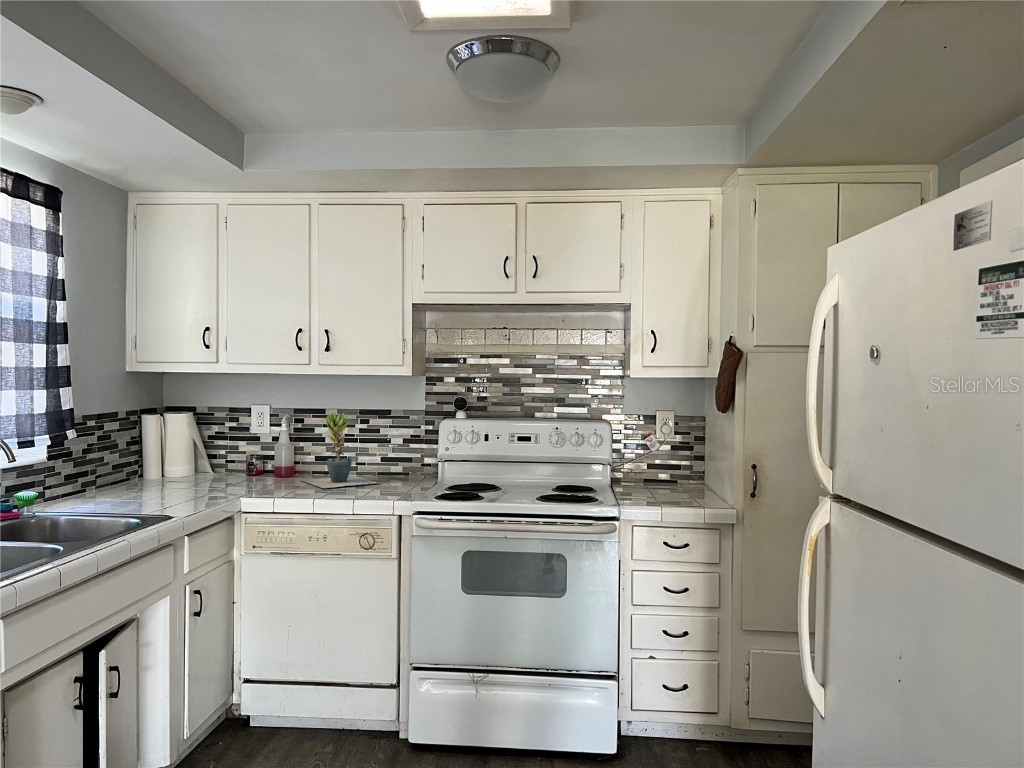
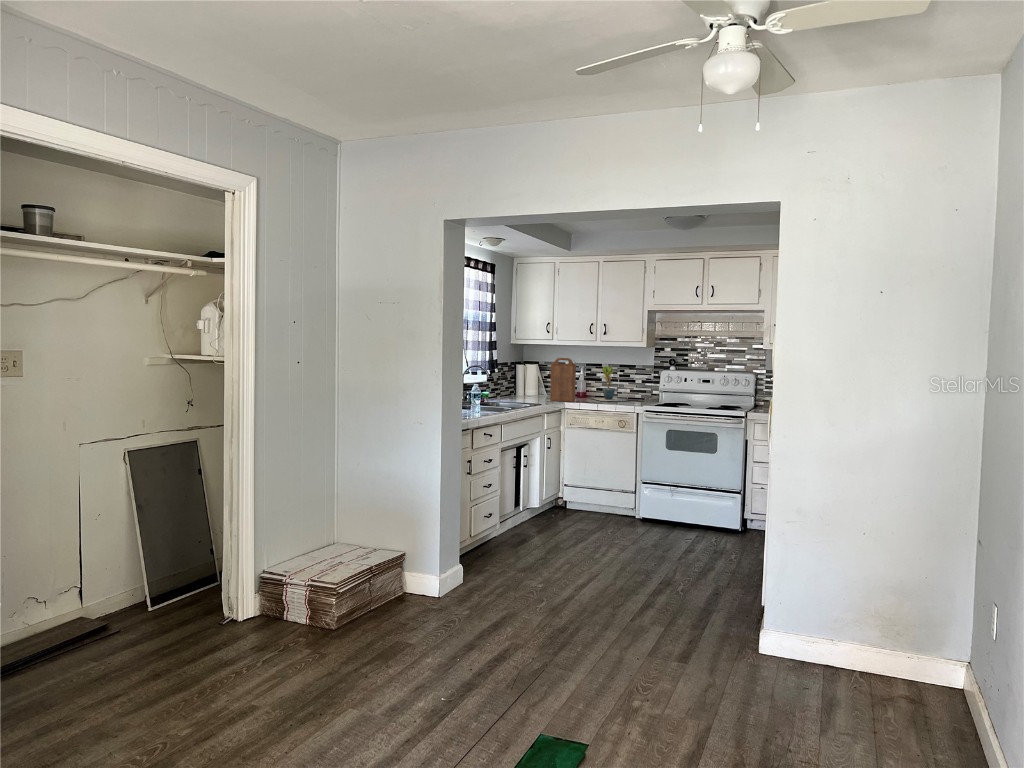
cutting board: none [204,399,265,497] -> present [550,358,576,402]

